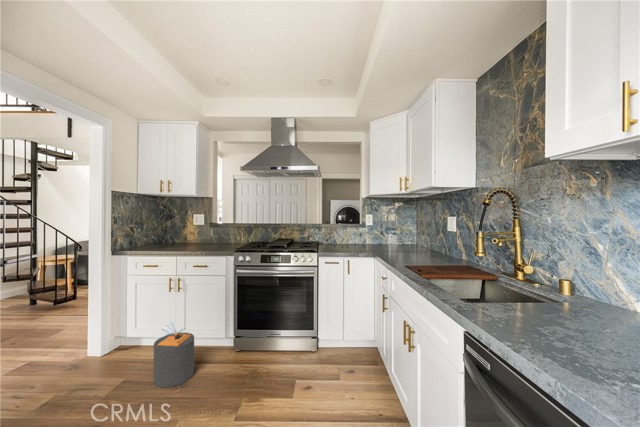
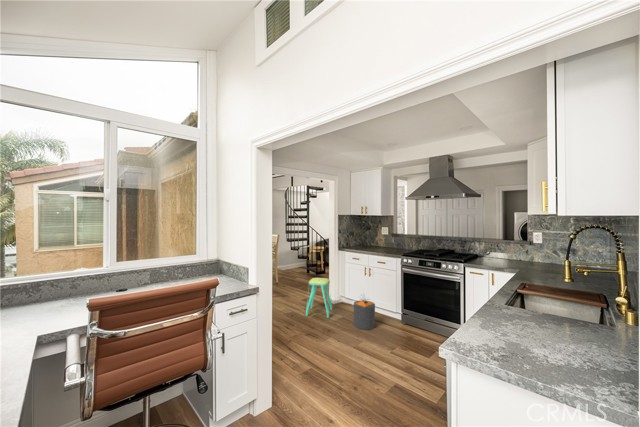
stool: none [30,311,101,405] -> present [306,278,332,318]

